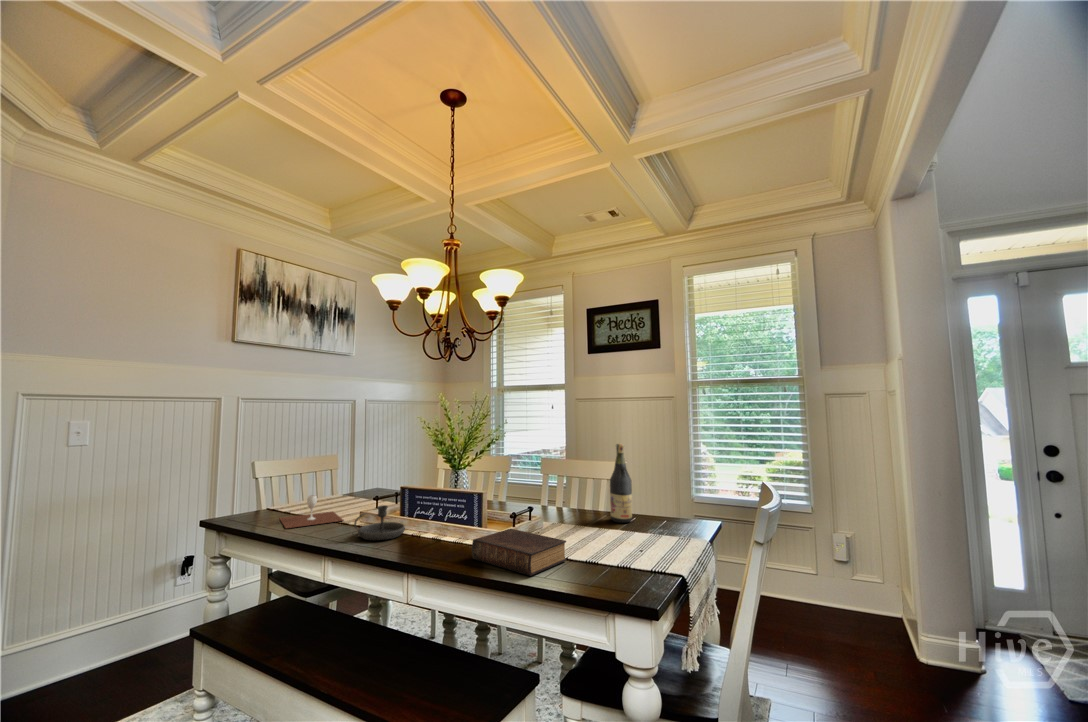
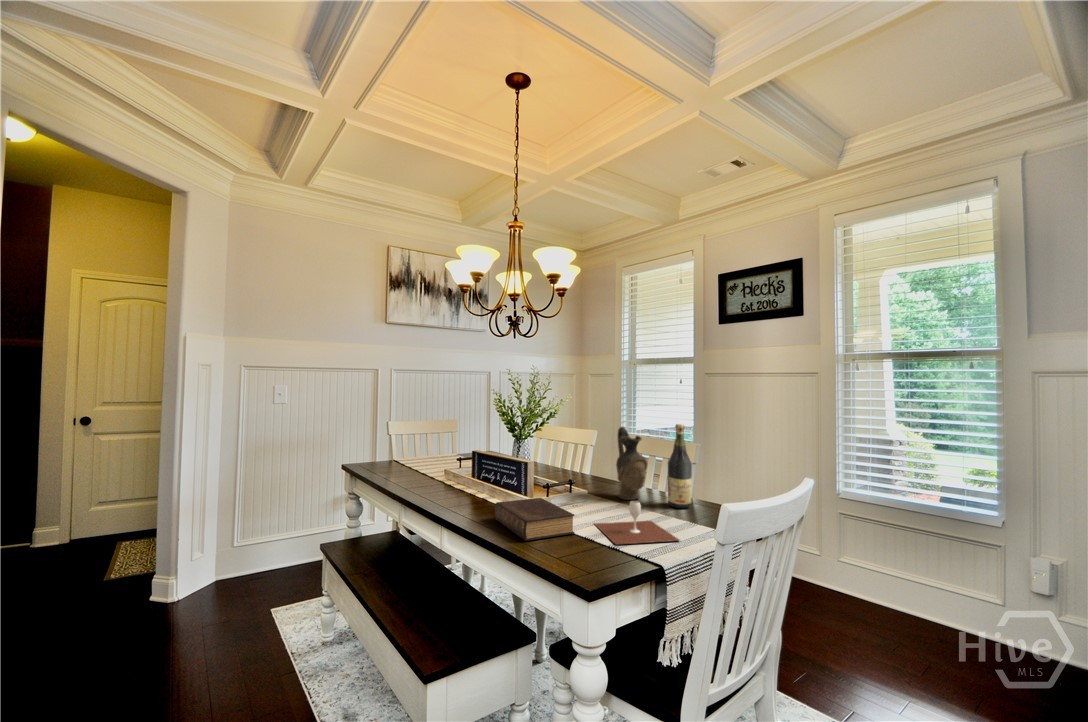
ceramic pitcher: none [555,449,589,521] -> present [616,427,647,500]
wine glass: present [280,495,343,528] -> present [595,501,679,545]
candlestick: present [354,505,405,540] -> none [421,466,468,495]

